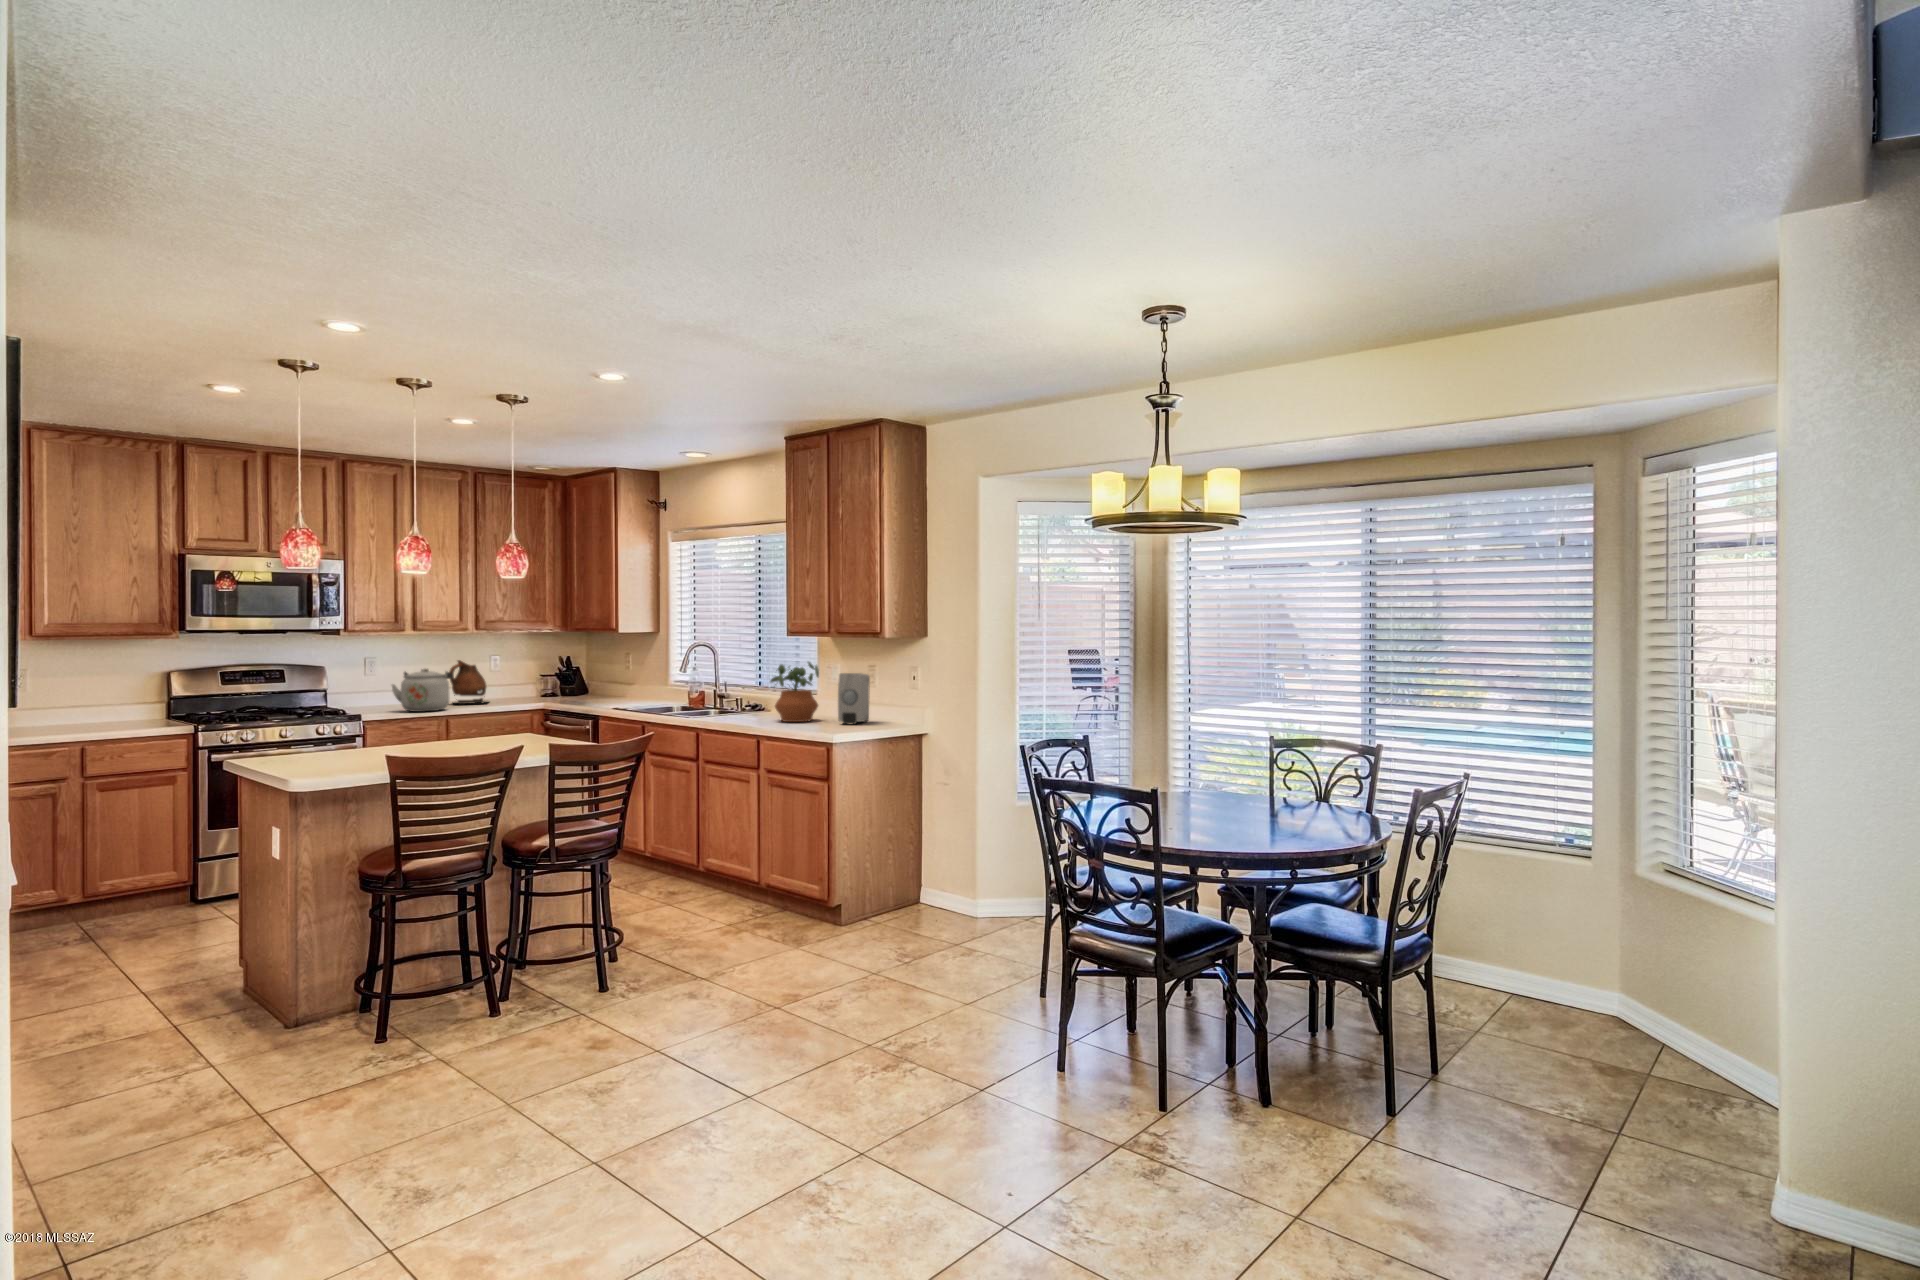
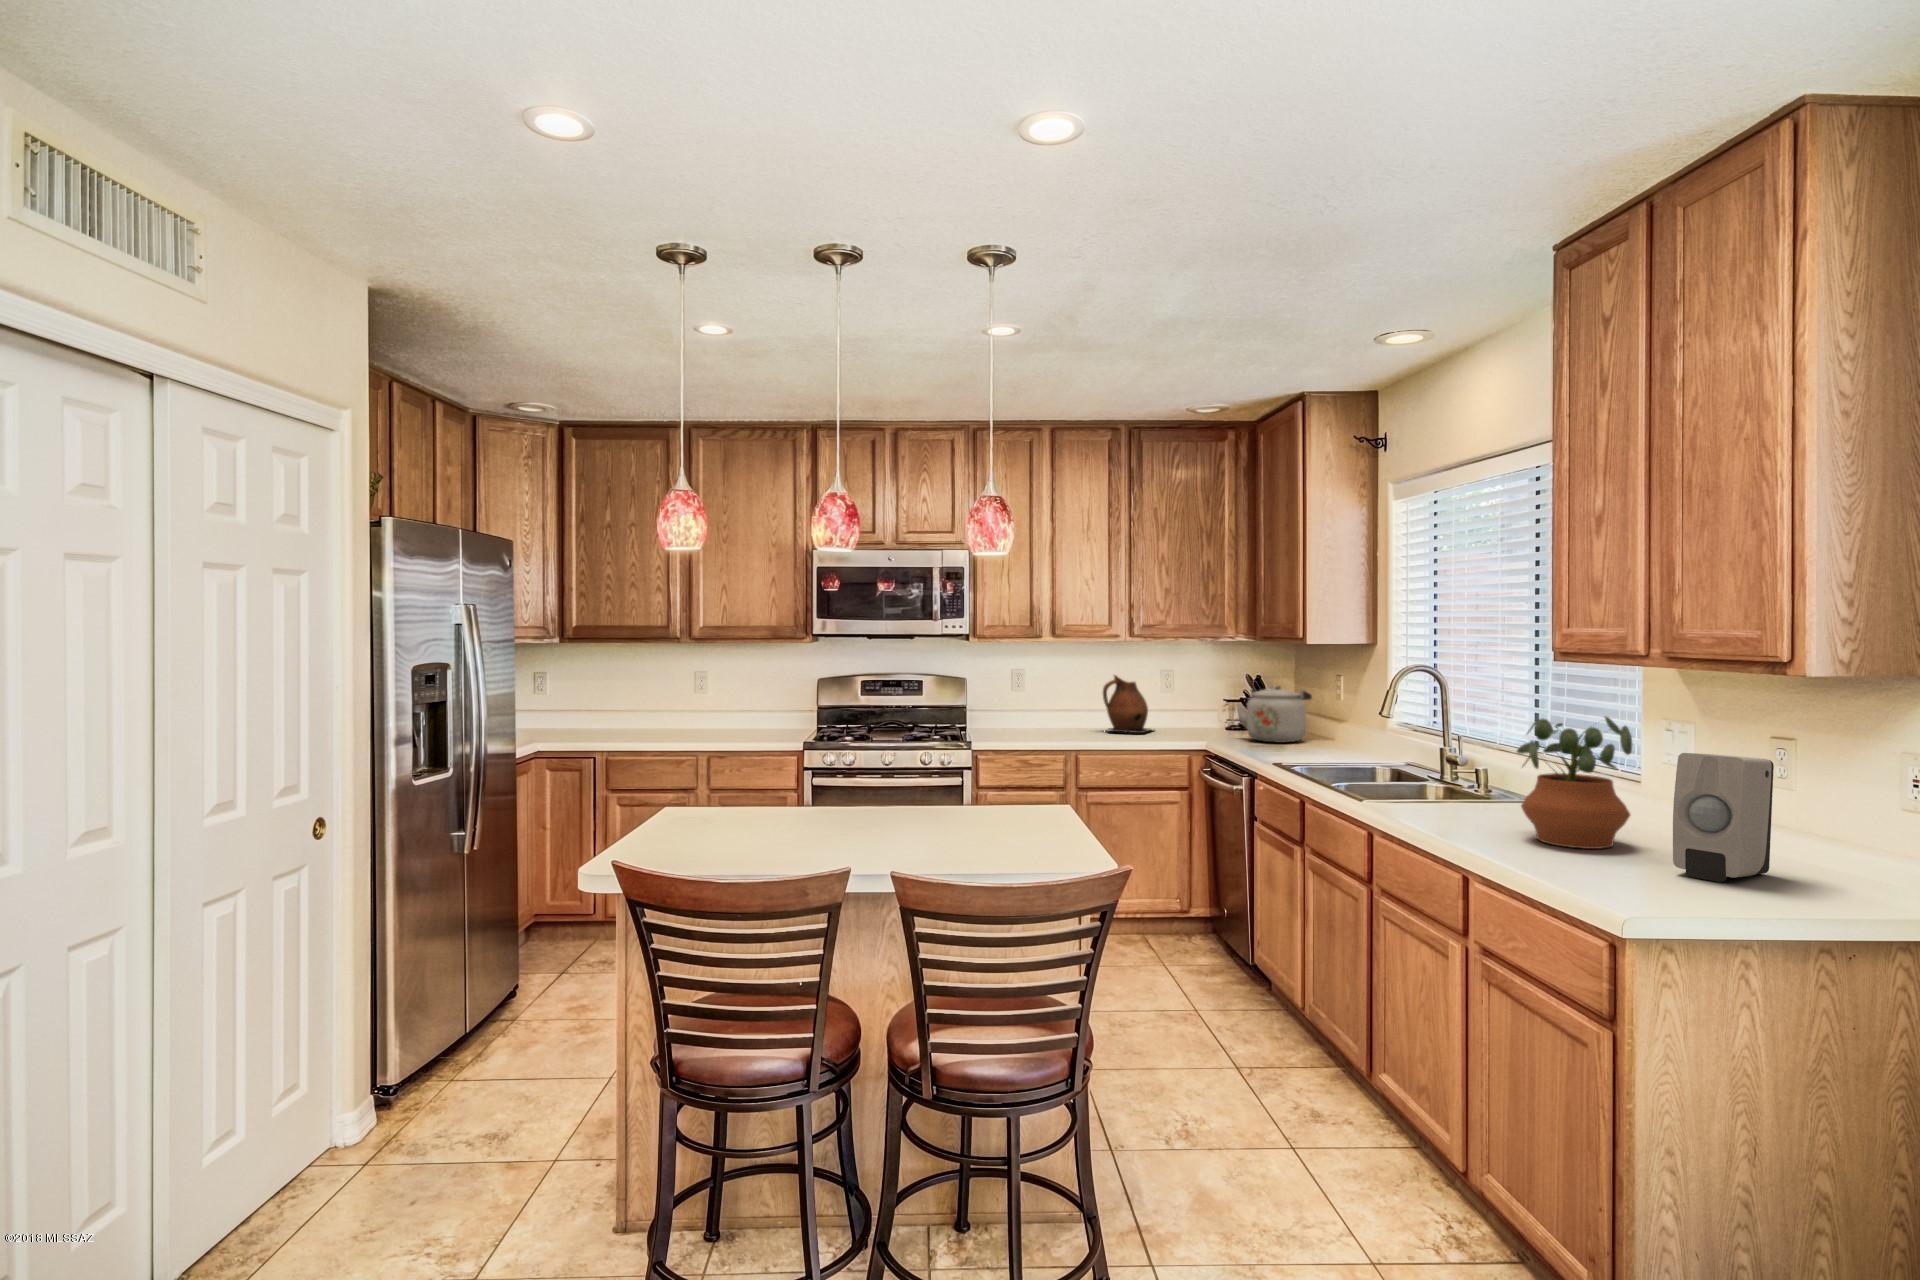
kettle: present [392,669,453,712] -> present [1236,685,1312,743]

